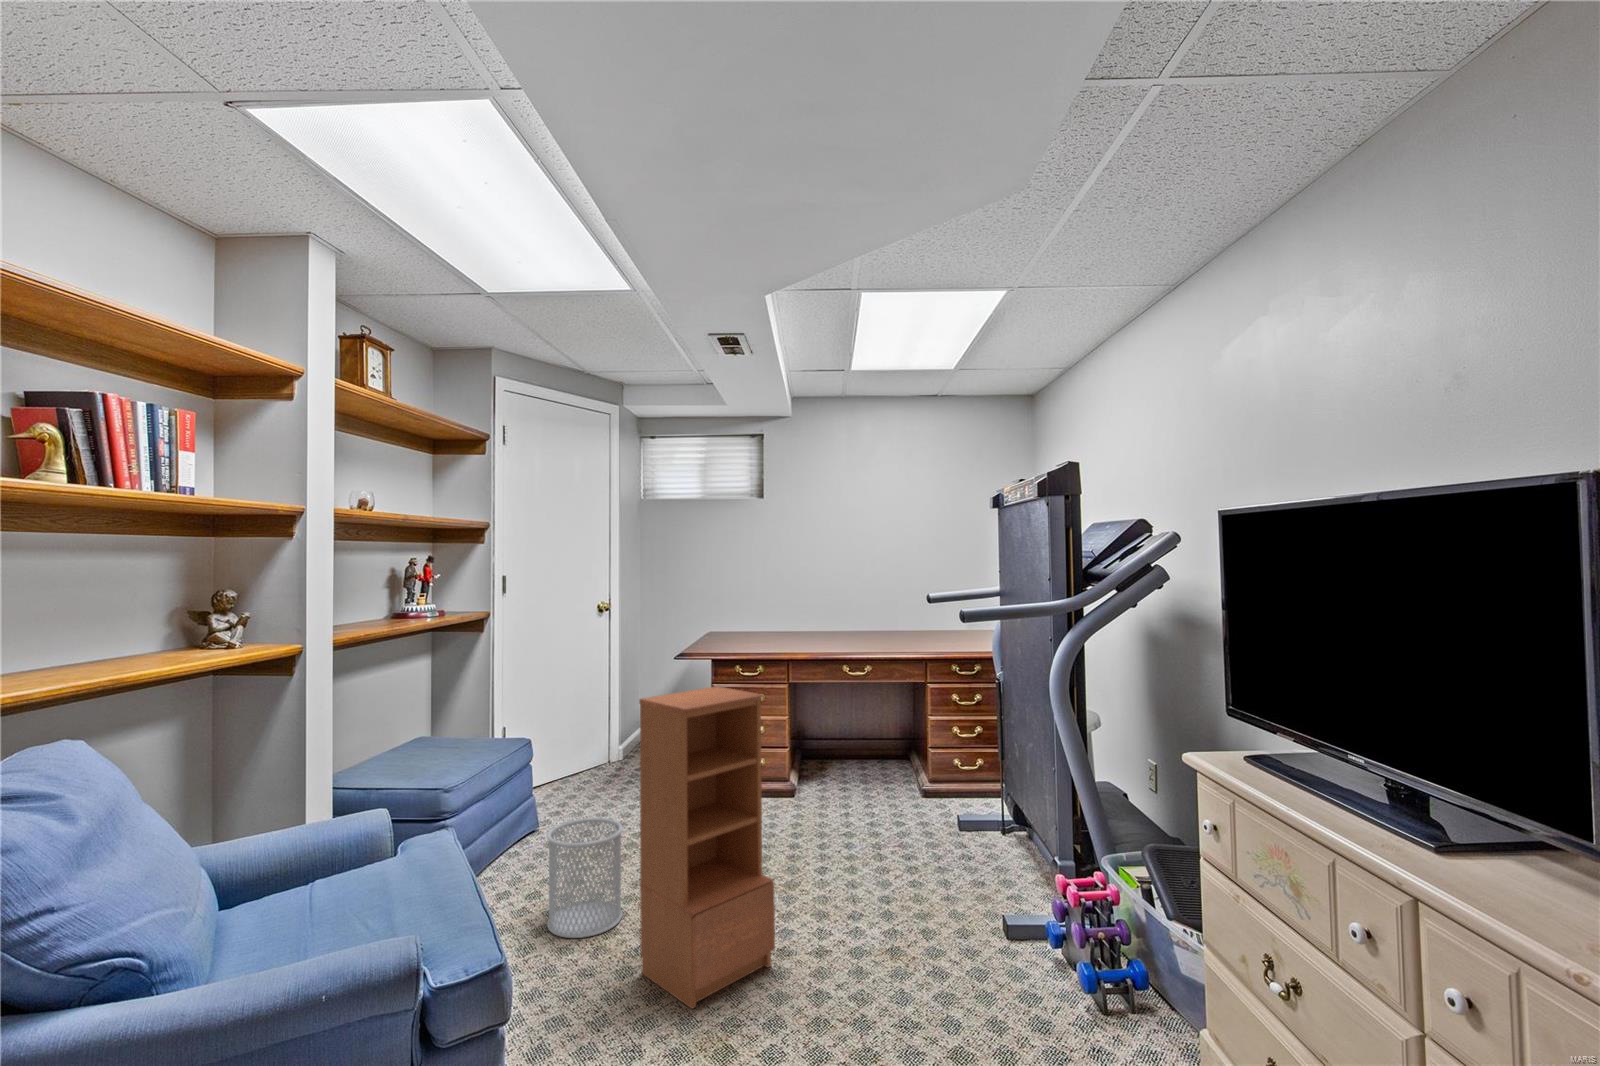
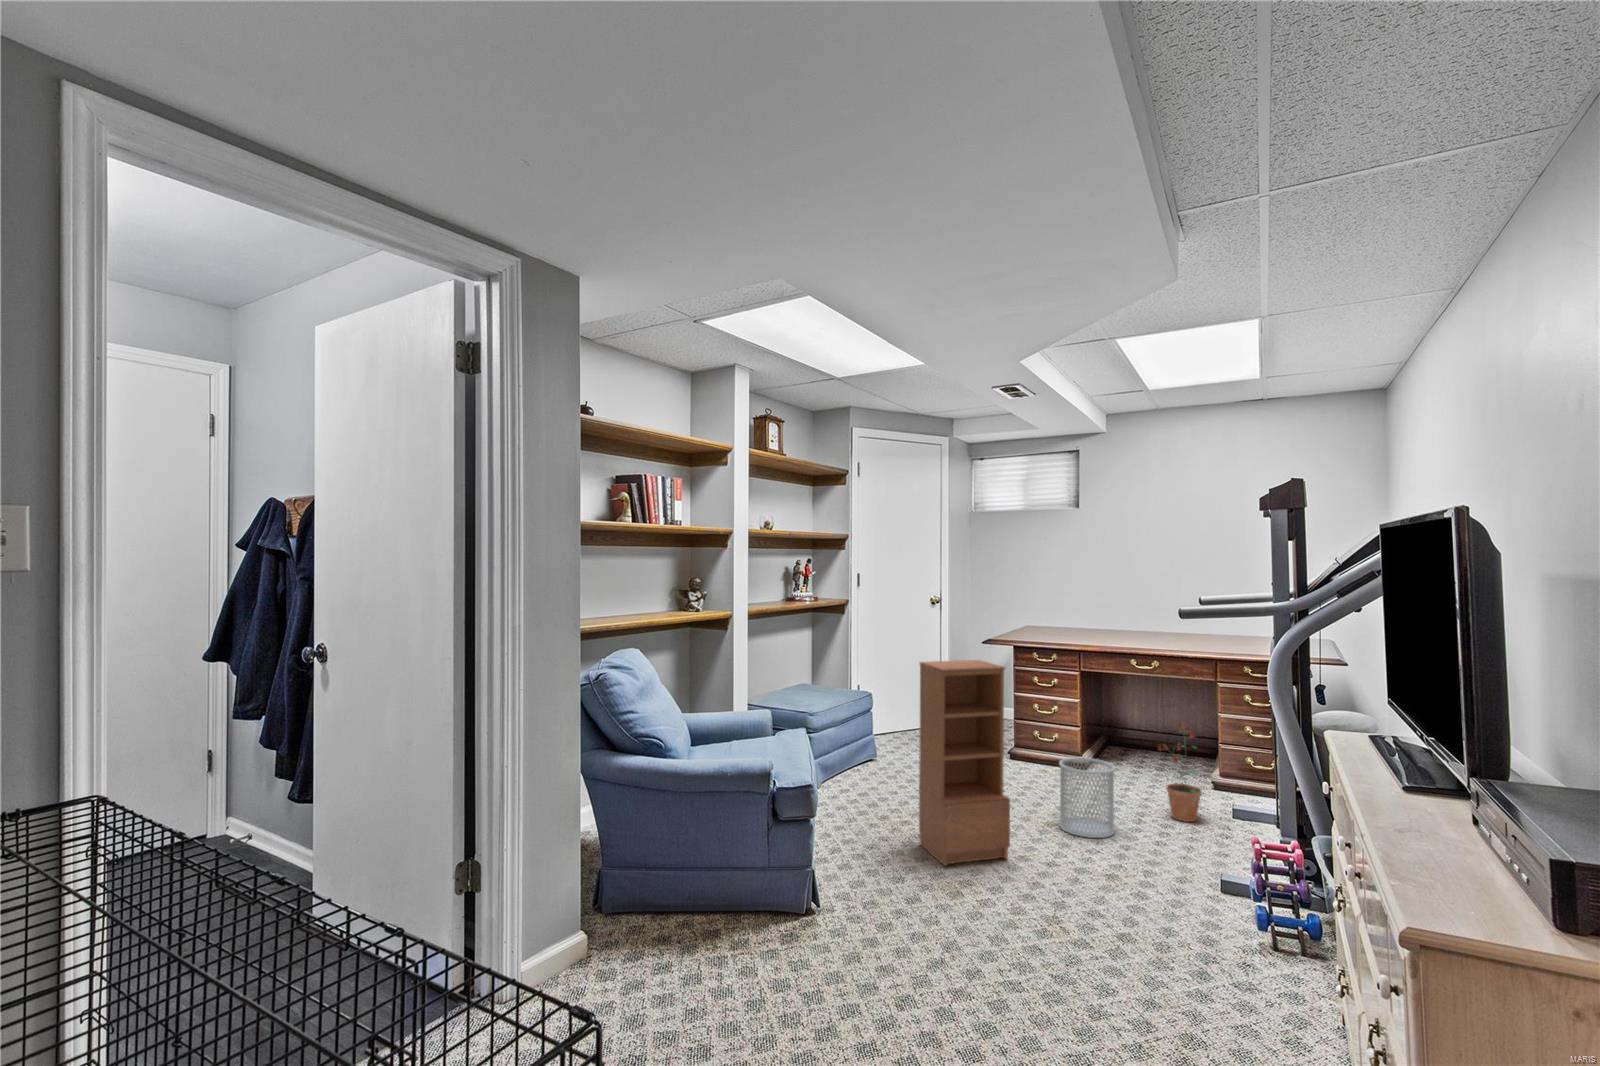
potted plant: none [892,731,945,847] -> present [1158,723,1202,822]
wastebasket: present [547,818,623,938] -> present [1059,757,1115,838]

